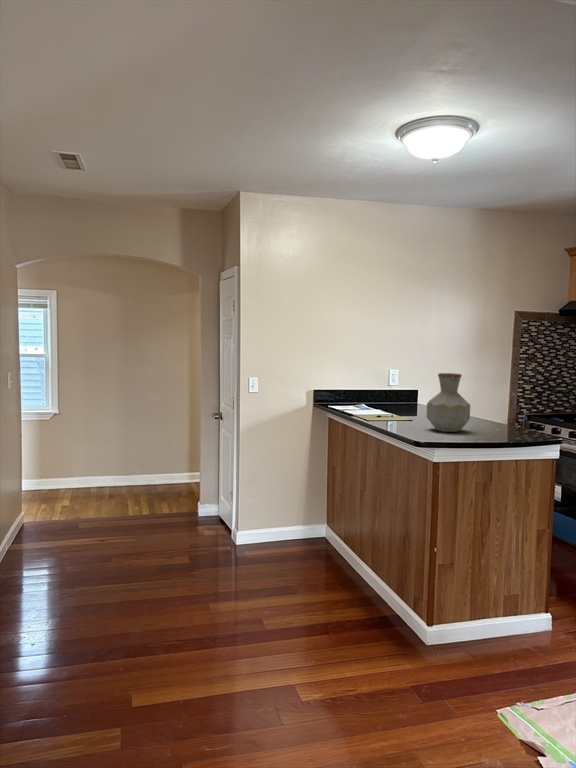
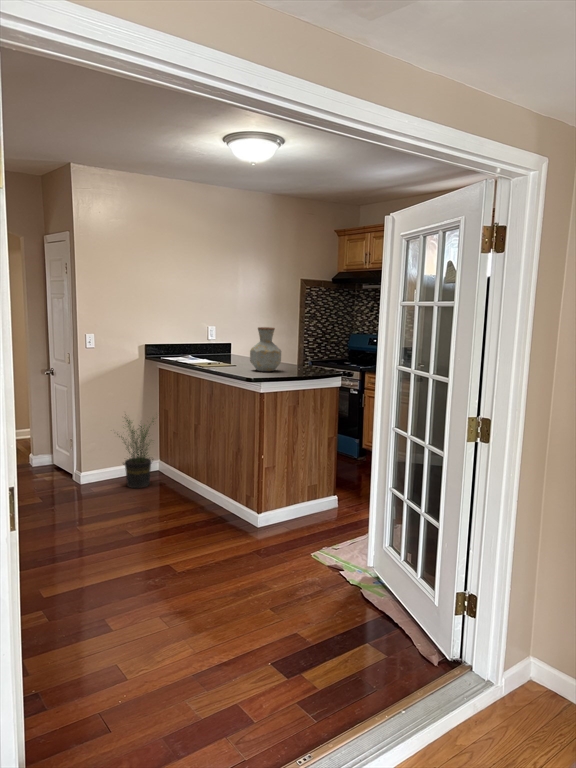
potted plant: none [268,465,327,559] -> present [117,420,153,488]

